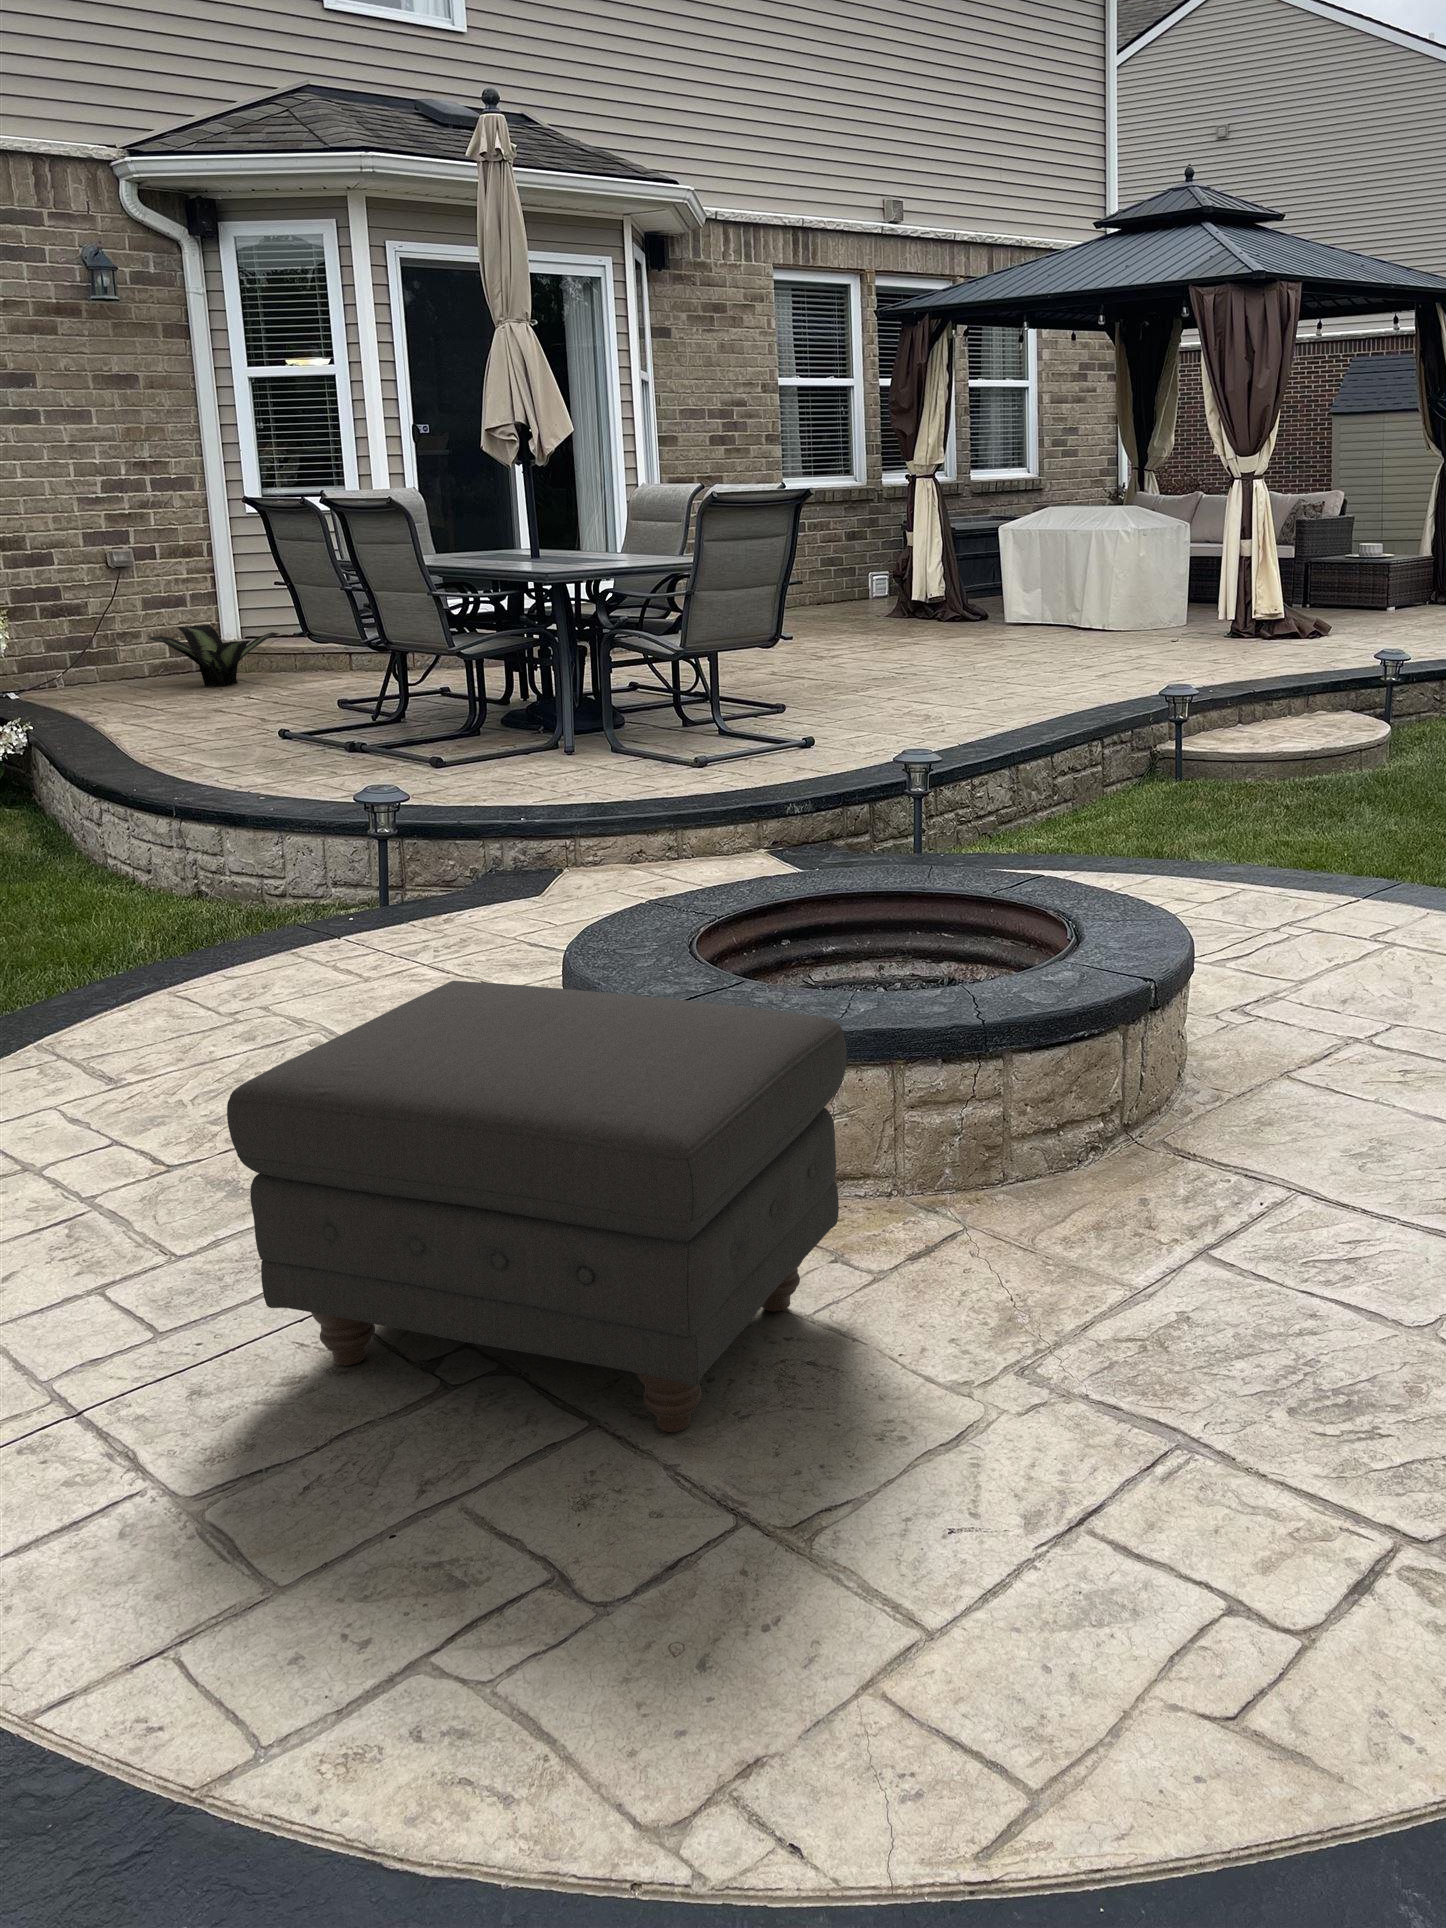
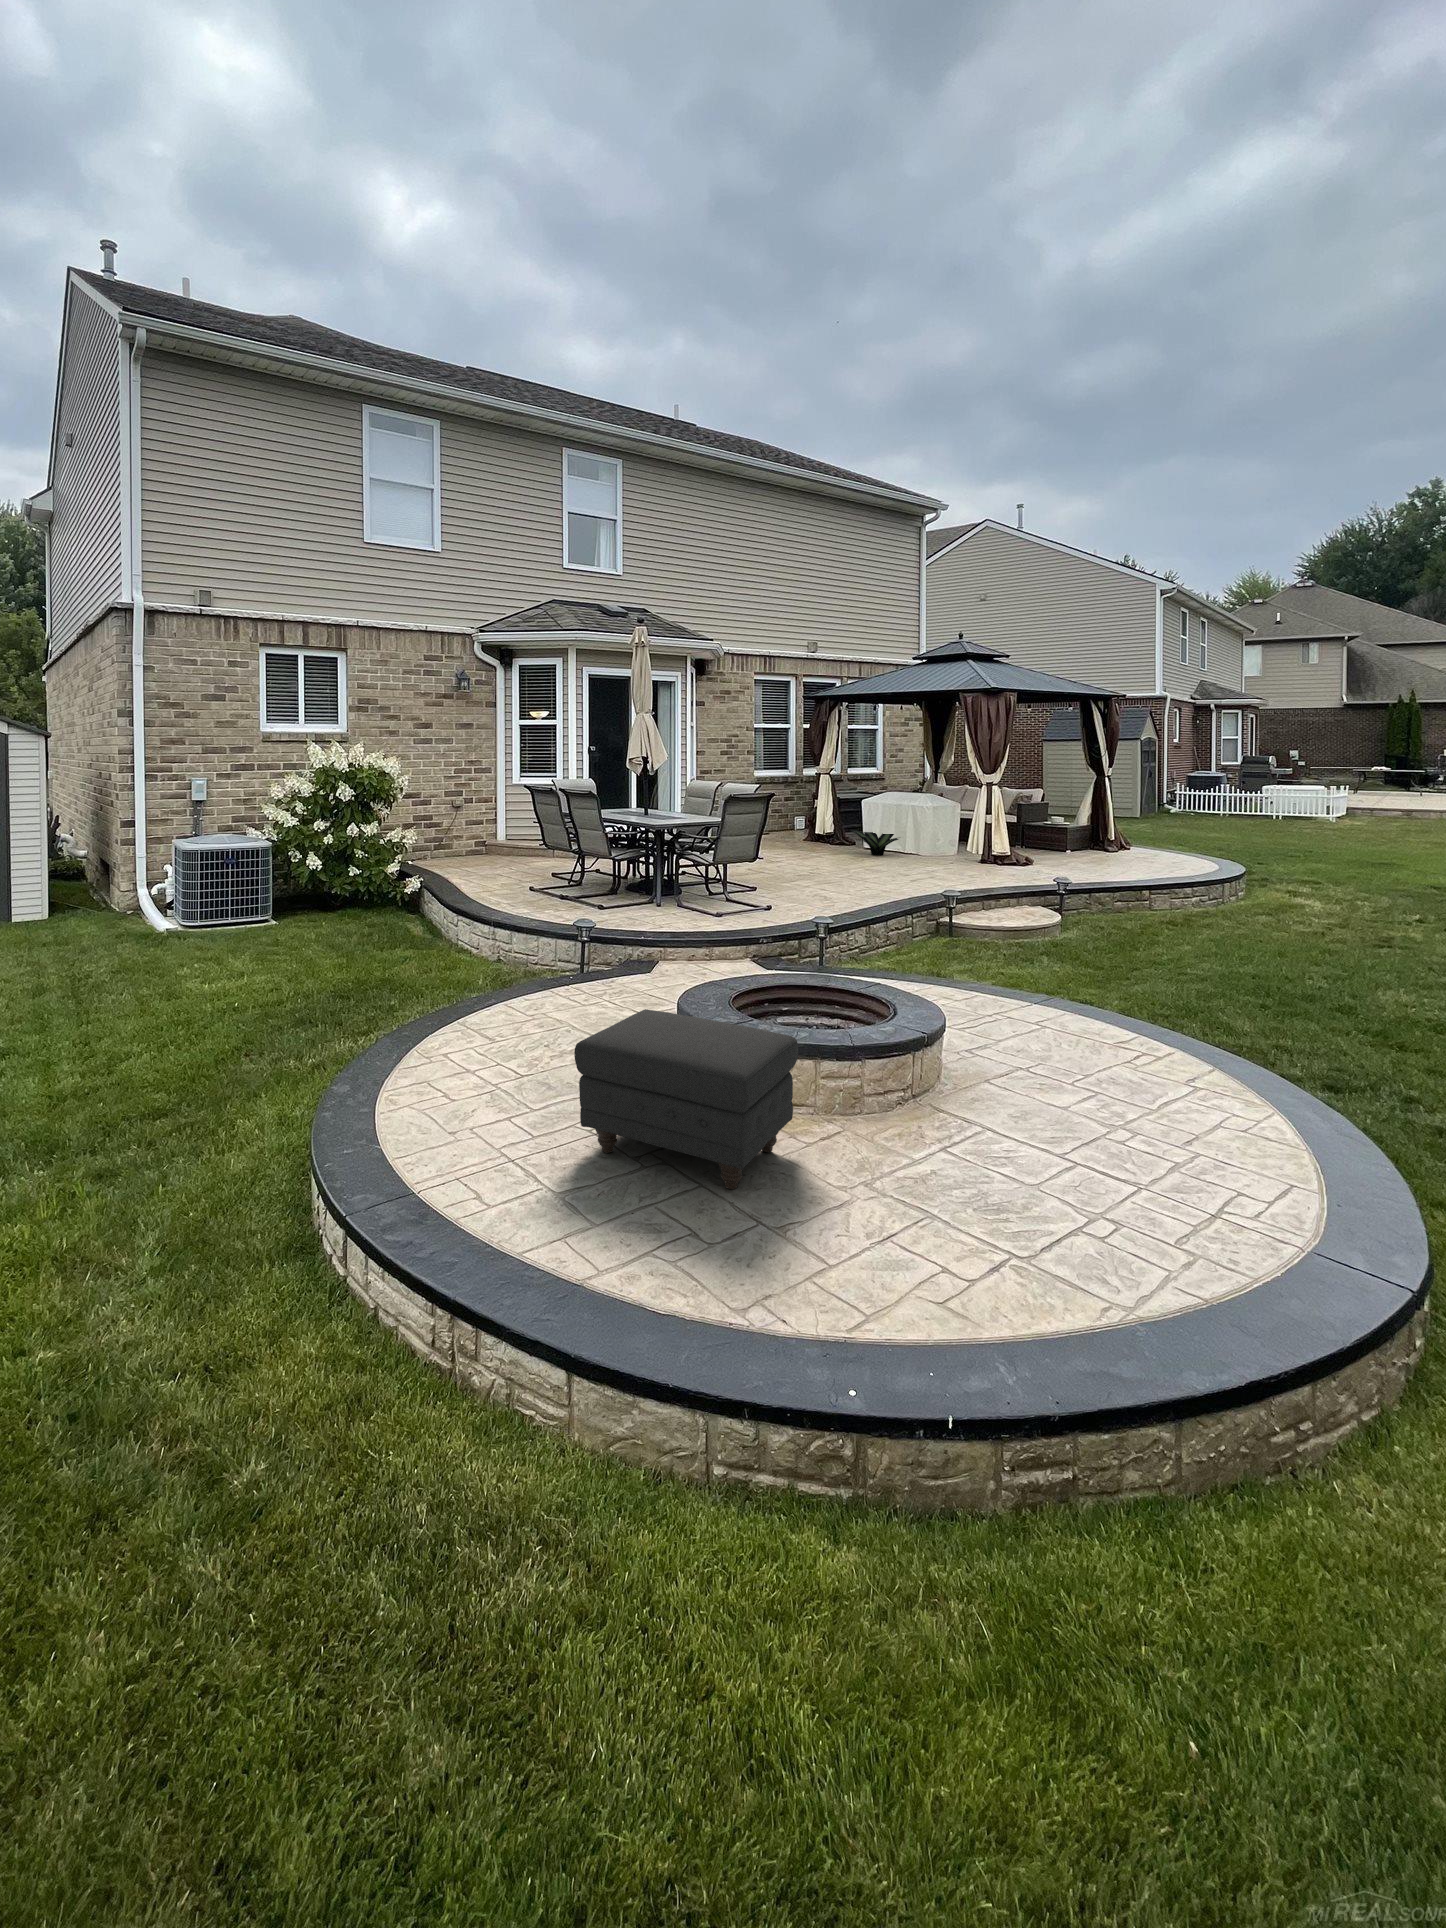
potted plant: present [149,625,279,687] -> present [850,830,898,855]

